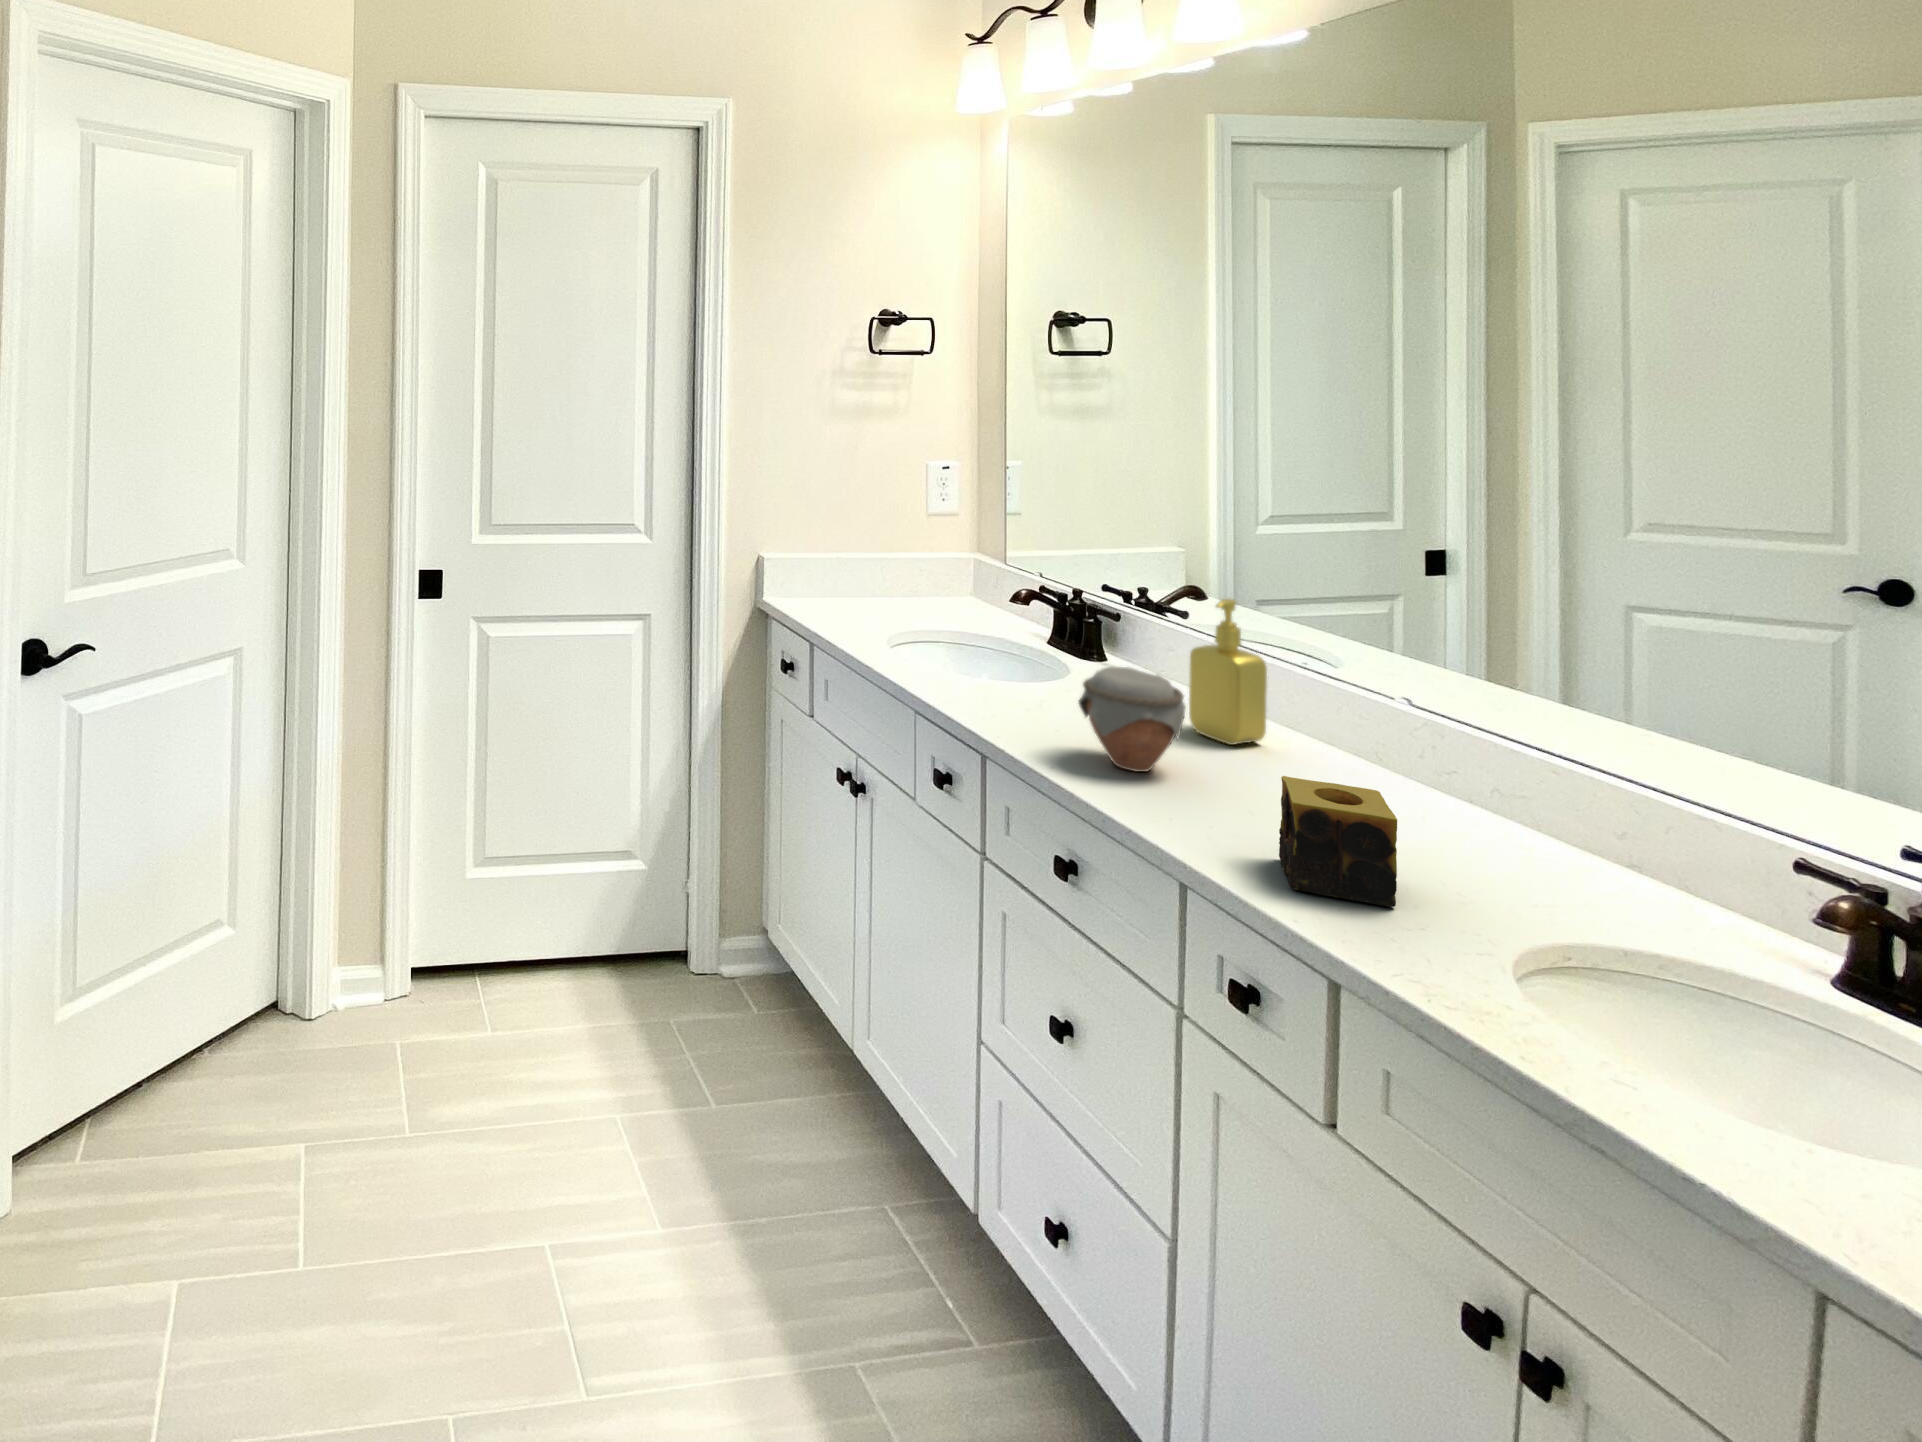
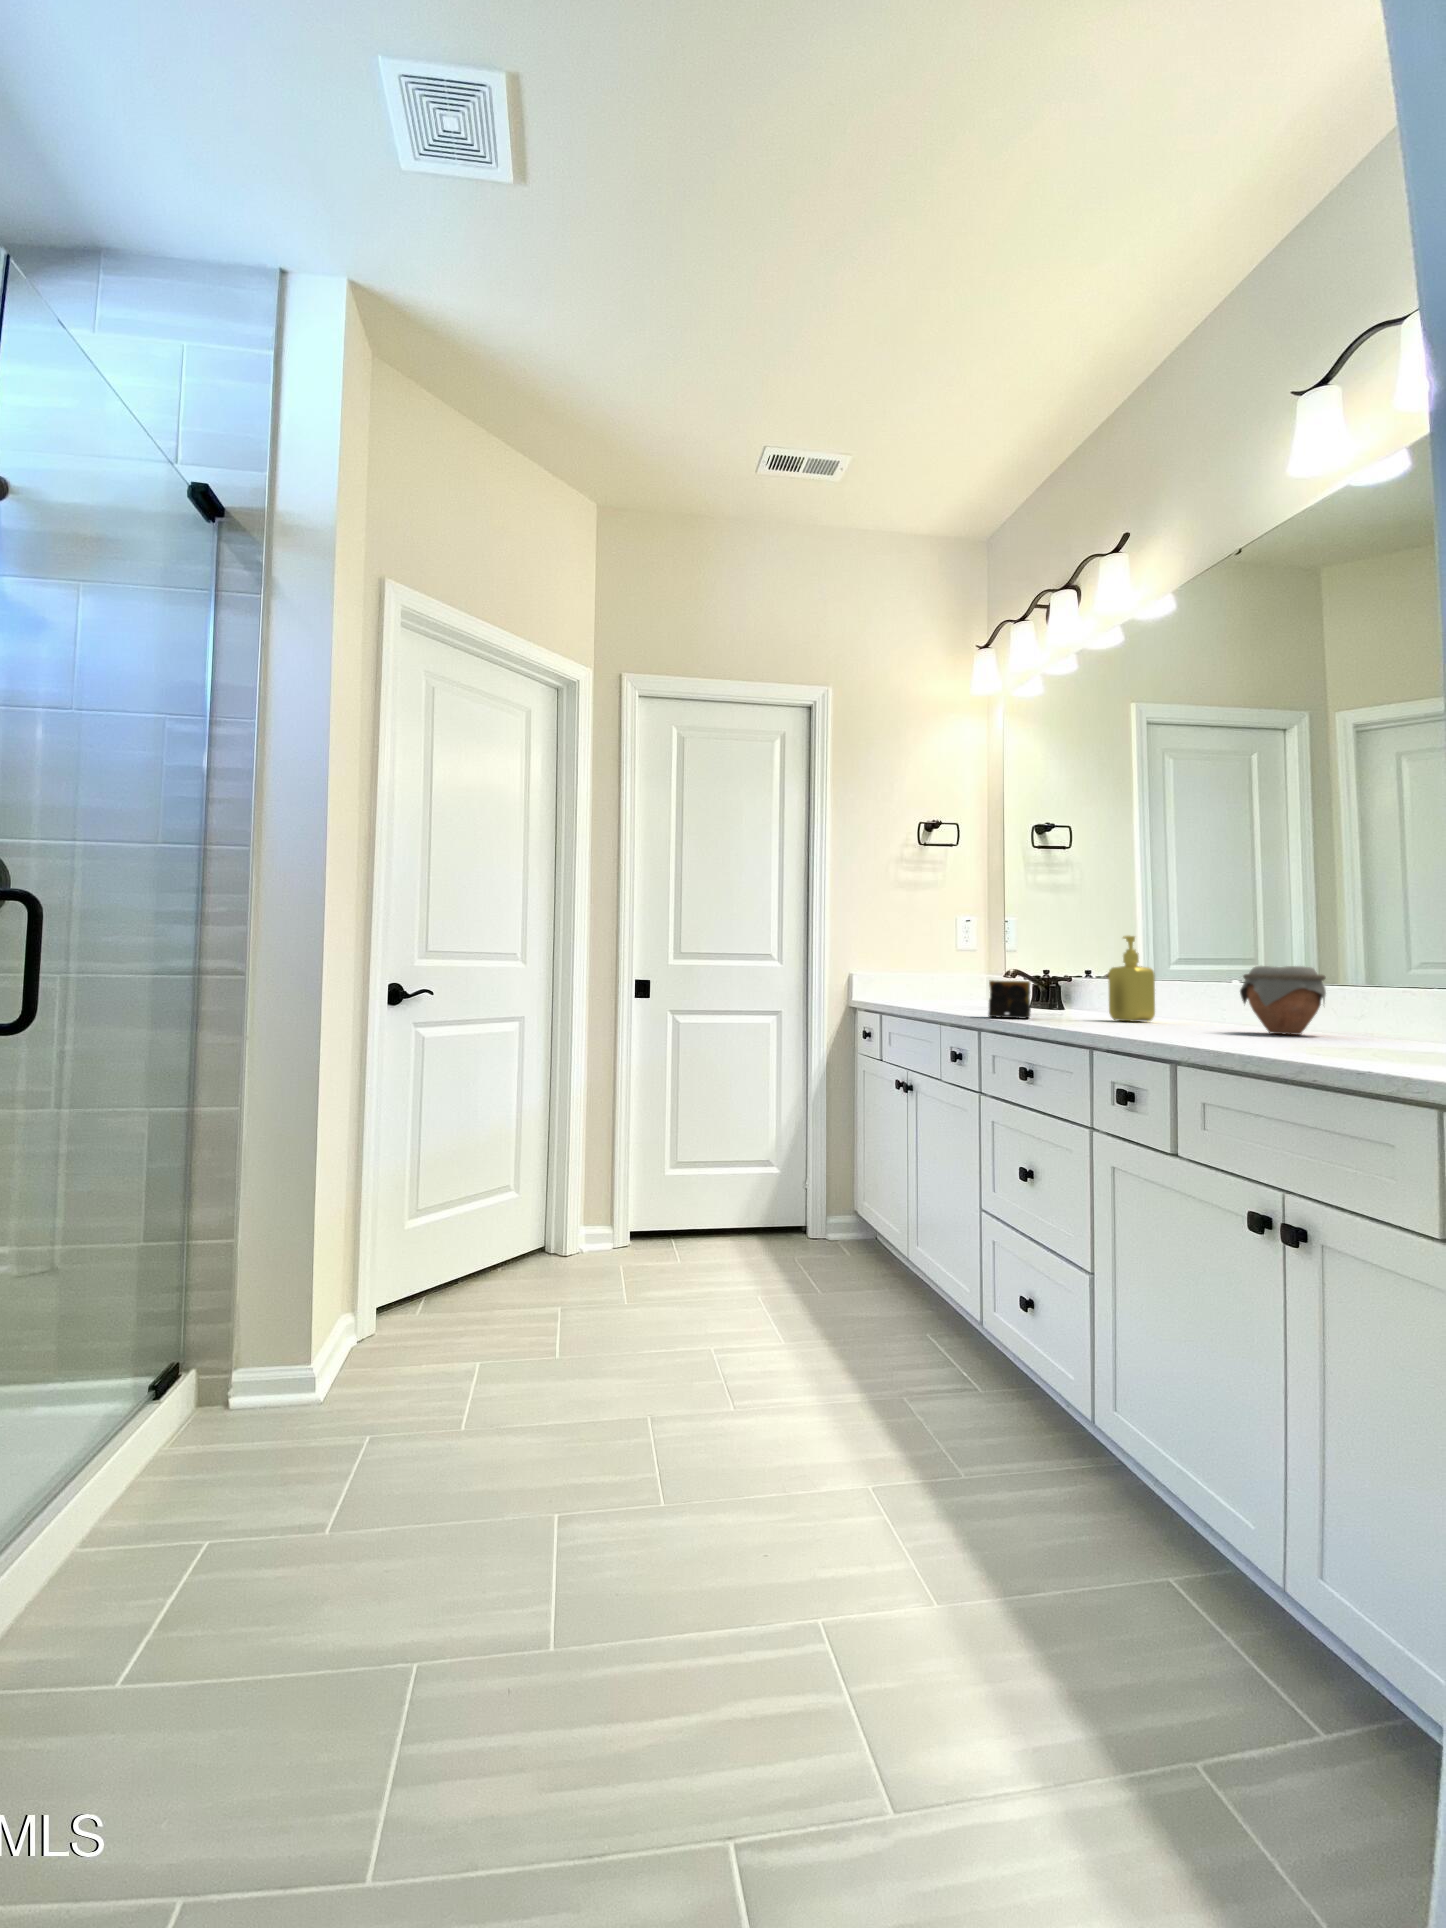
jar: present [1079,667,1186,772] -> present [1240,966,1326,1035]
candle: present [1279,776,1397,907] -> present [988,981,1031,1019]

